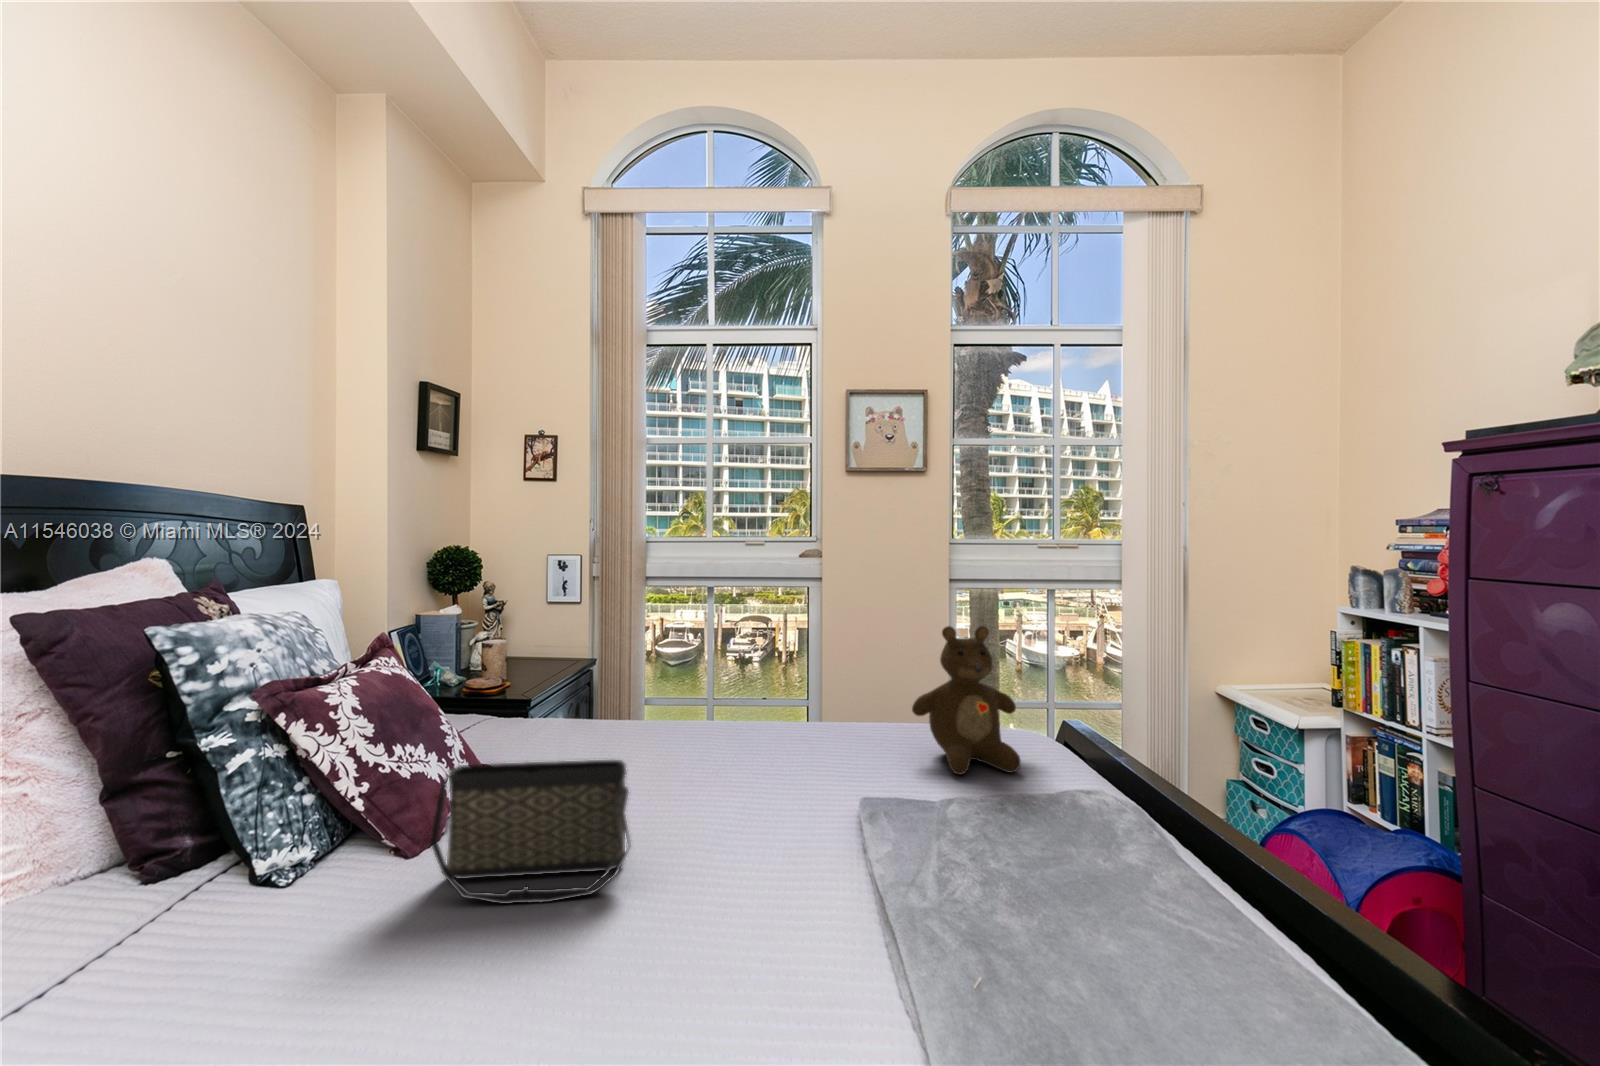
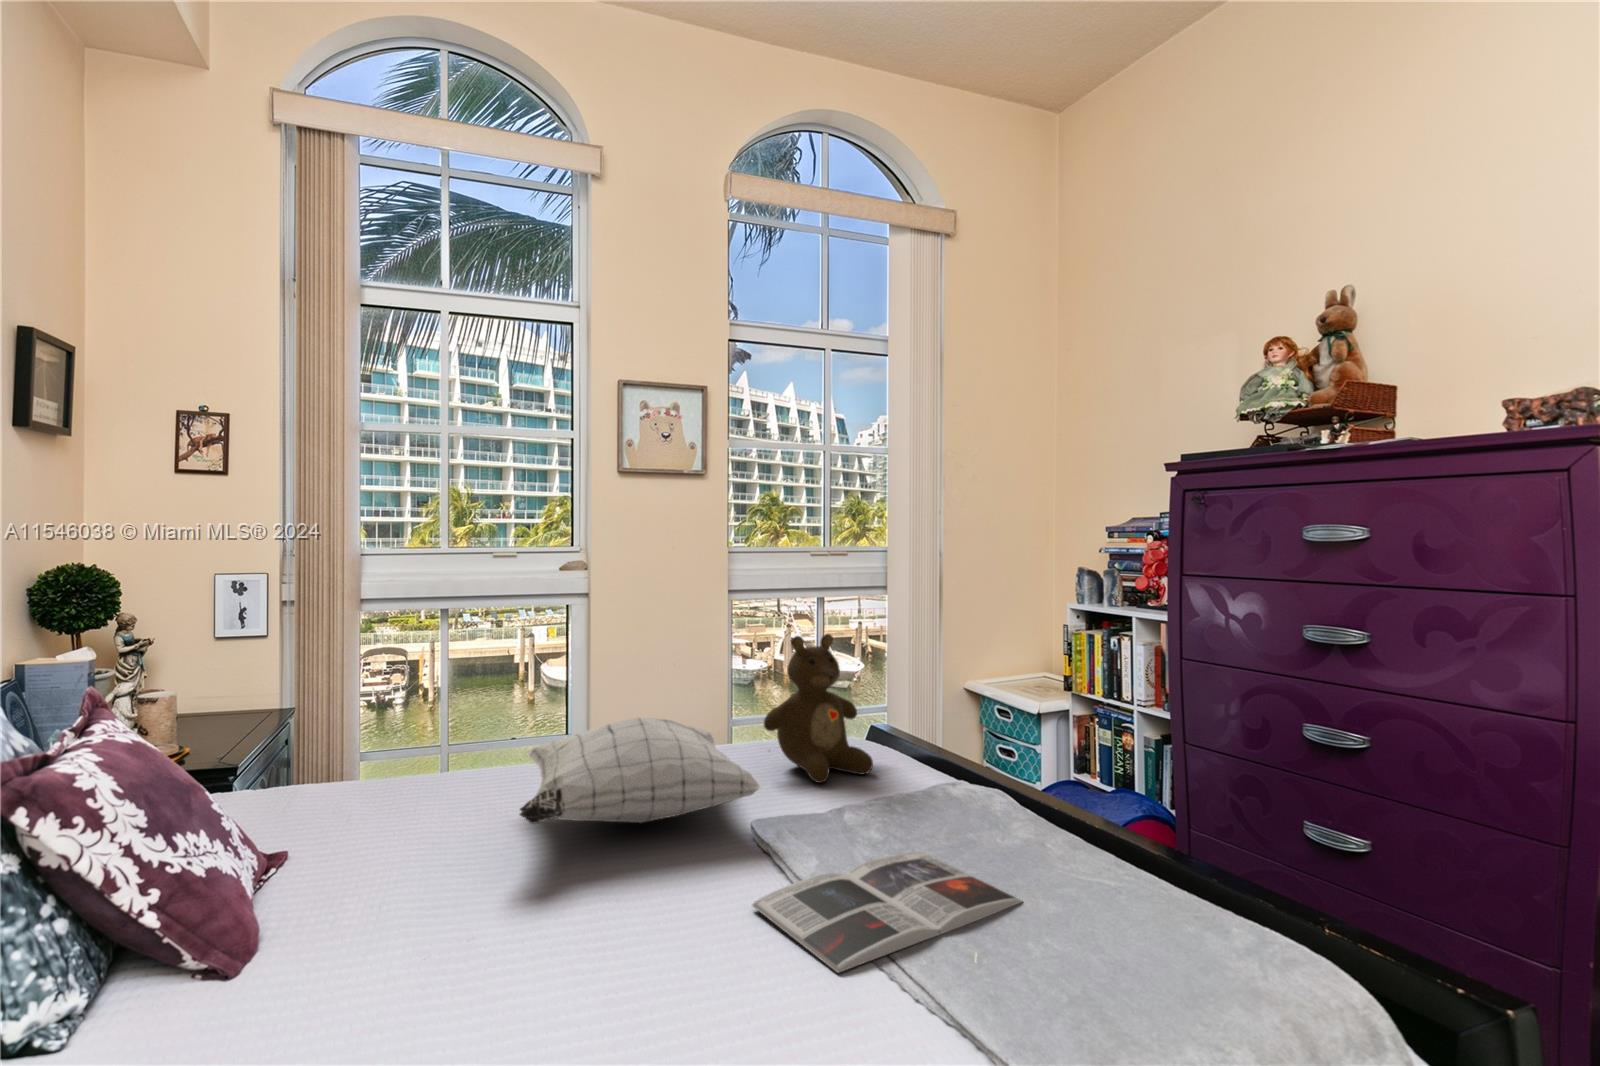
pillow: none [644,691,862,787] -> present [520,718,761,824]
handbag: present [430,760,631,904] -> none [309,803,567,993]
magazine: none [797,872,1095,998] -> present [752,852,1022,973]

